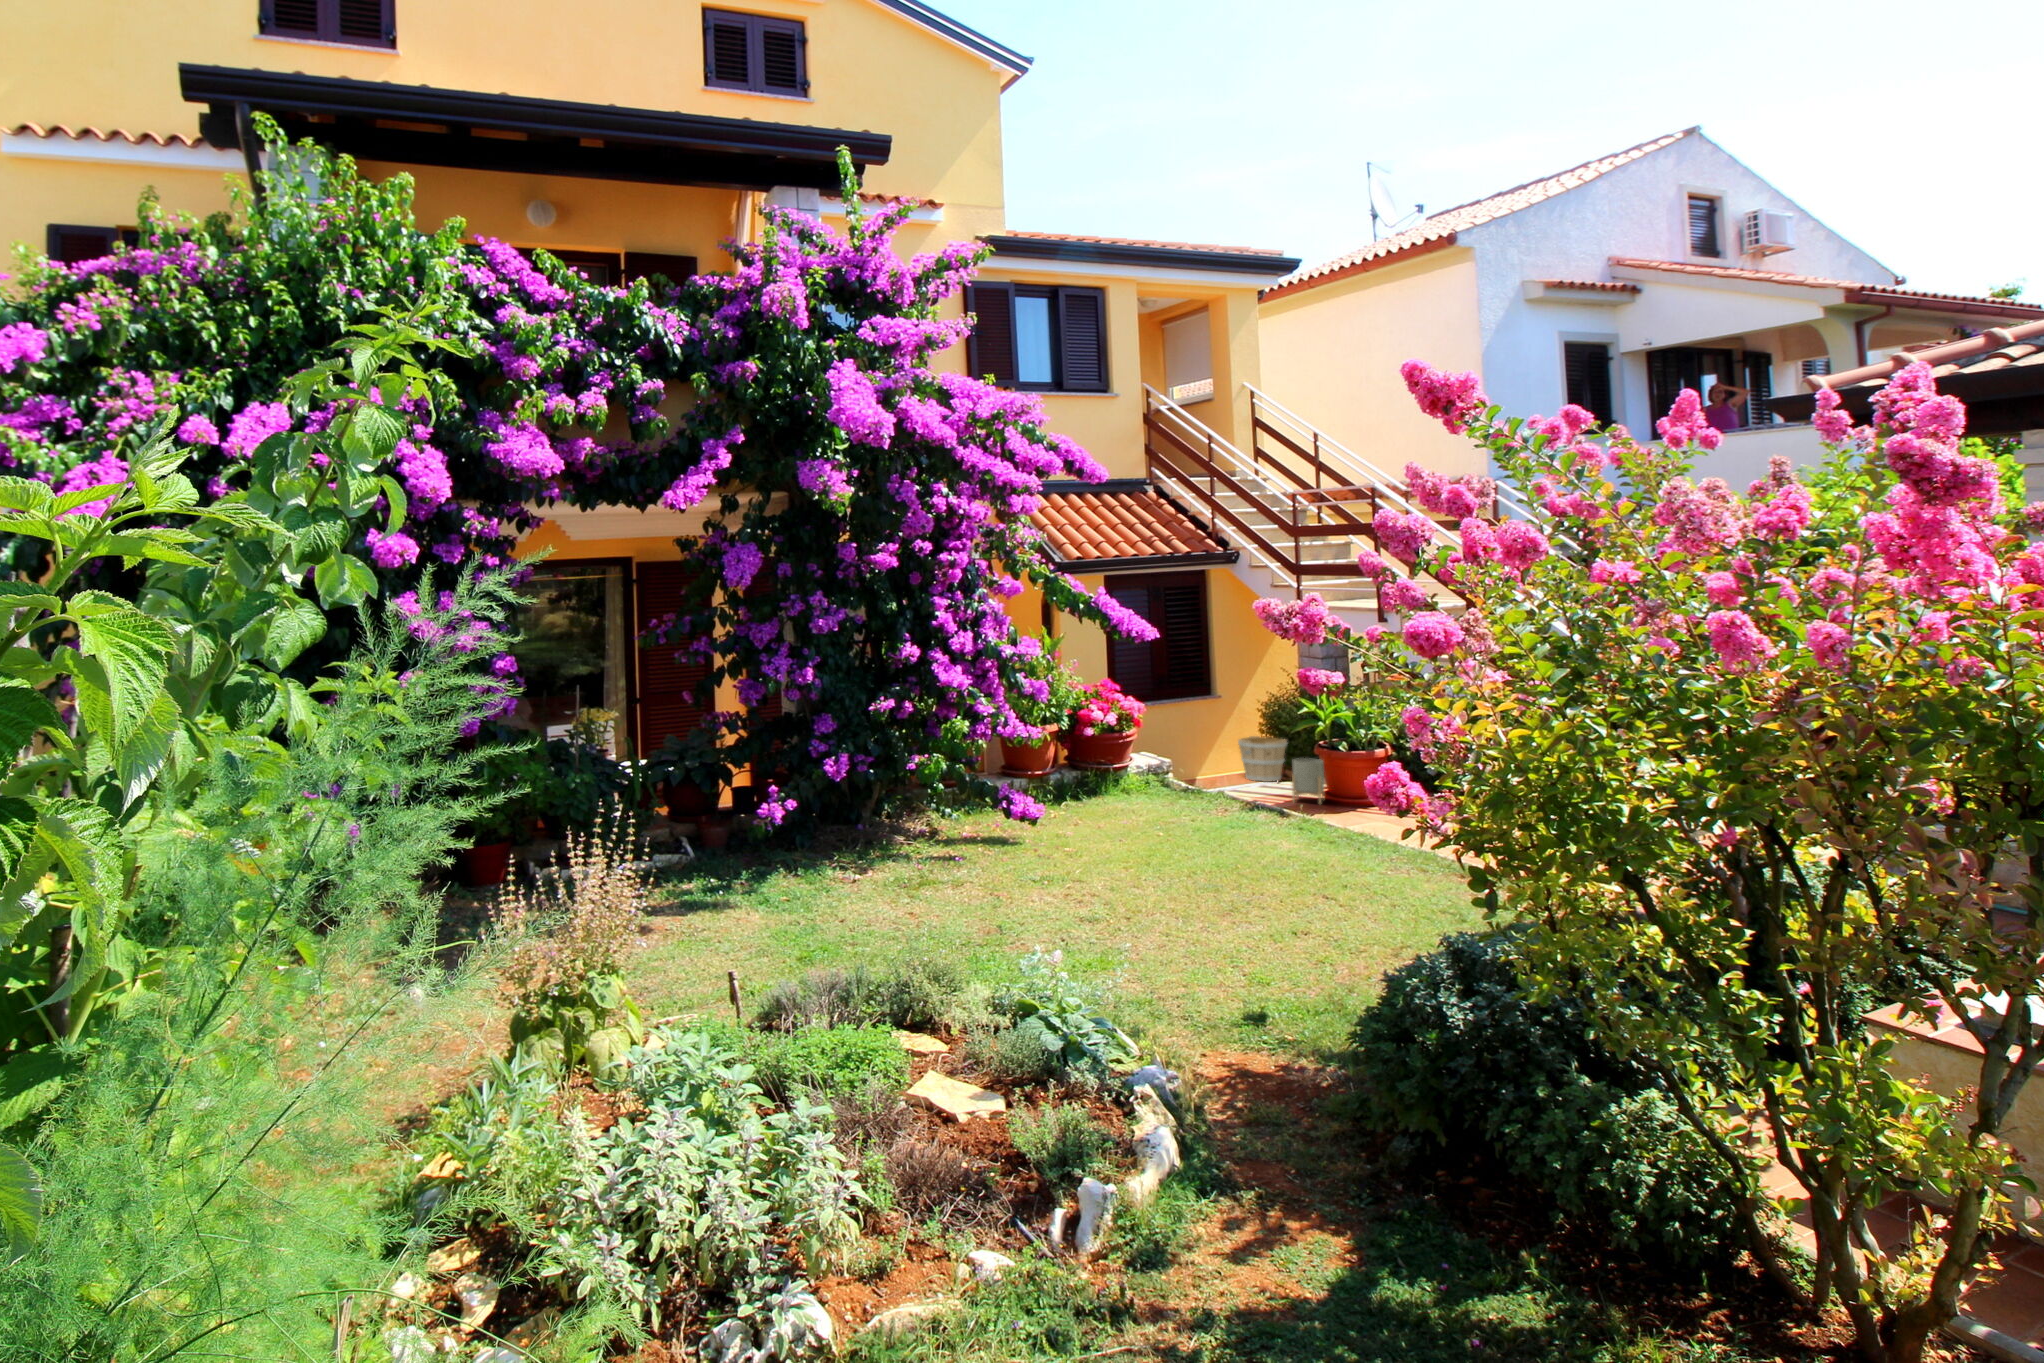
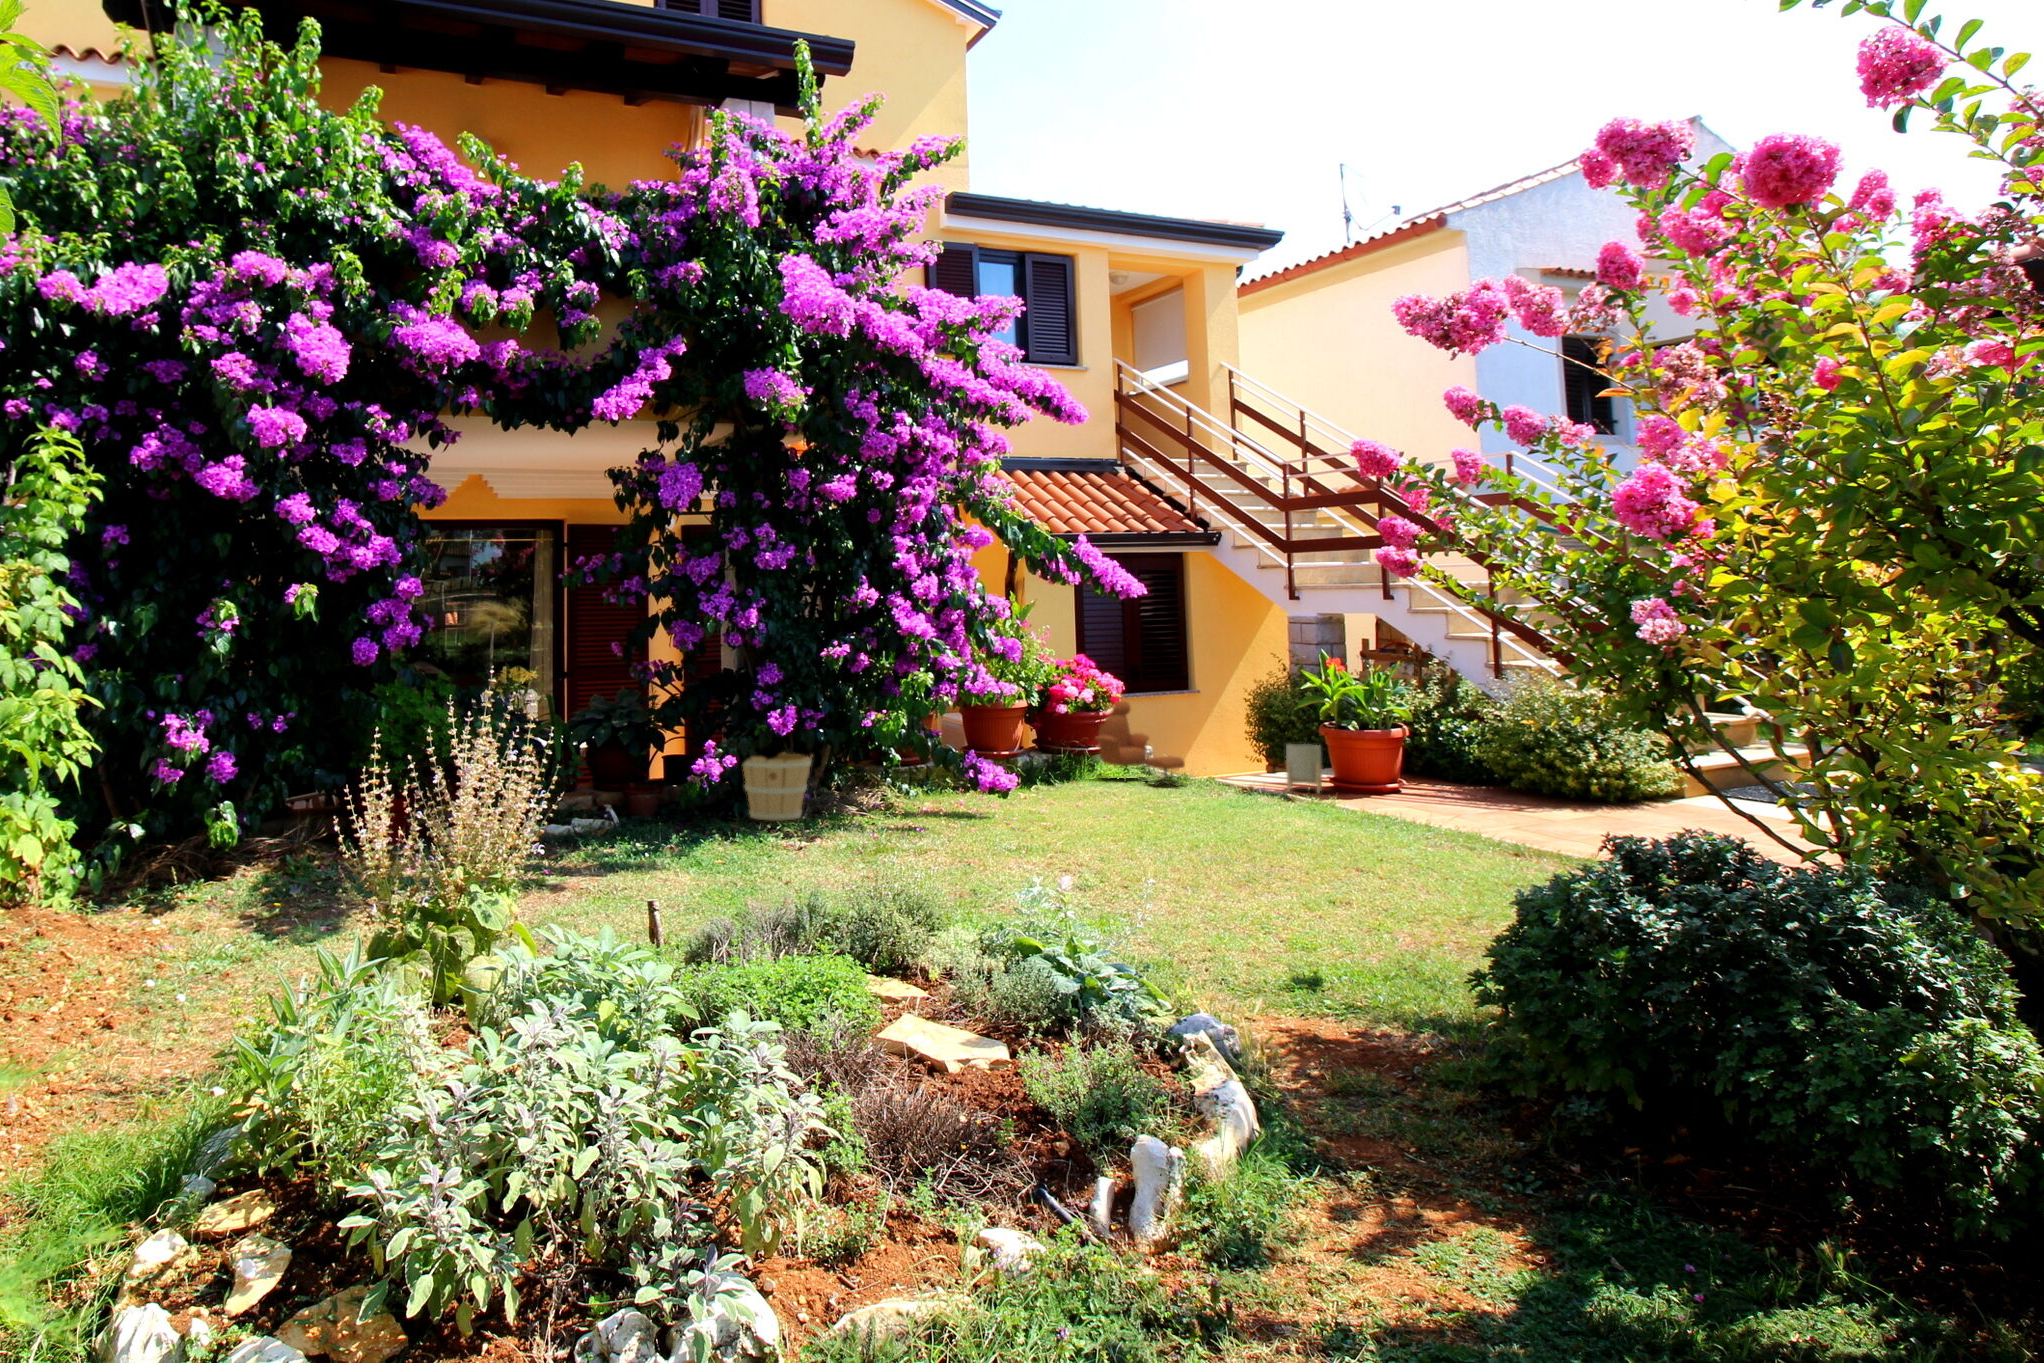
lounge chair: none [1121,719,1204,801] -> present [1096,701,1185,787]
wooden bucket: present [1238,736,1287,782] -> present [743,753,812,821]

